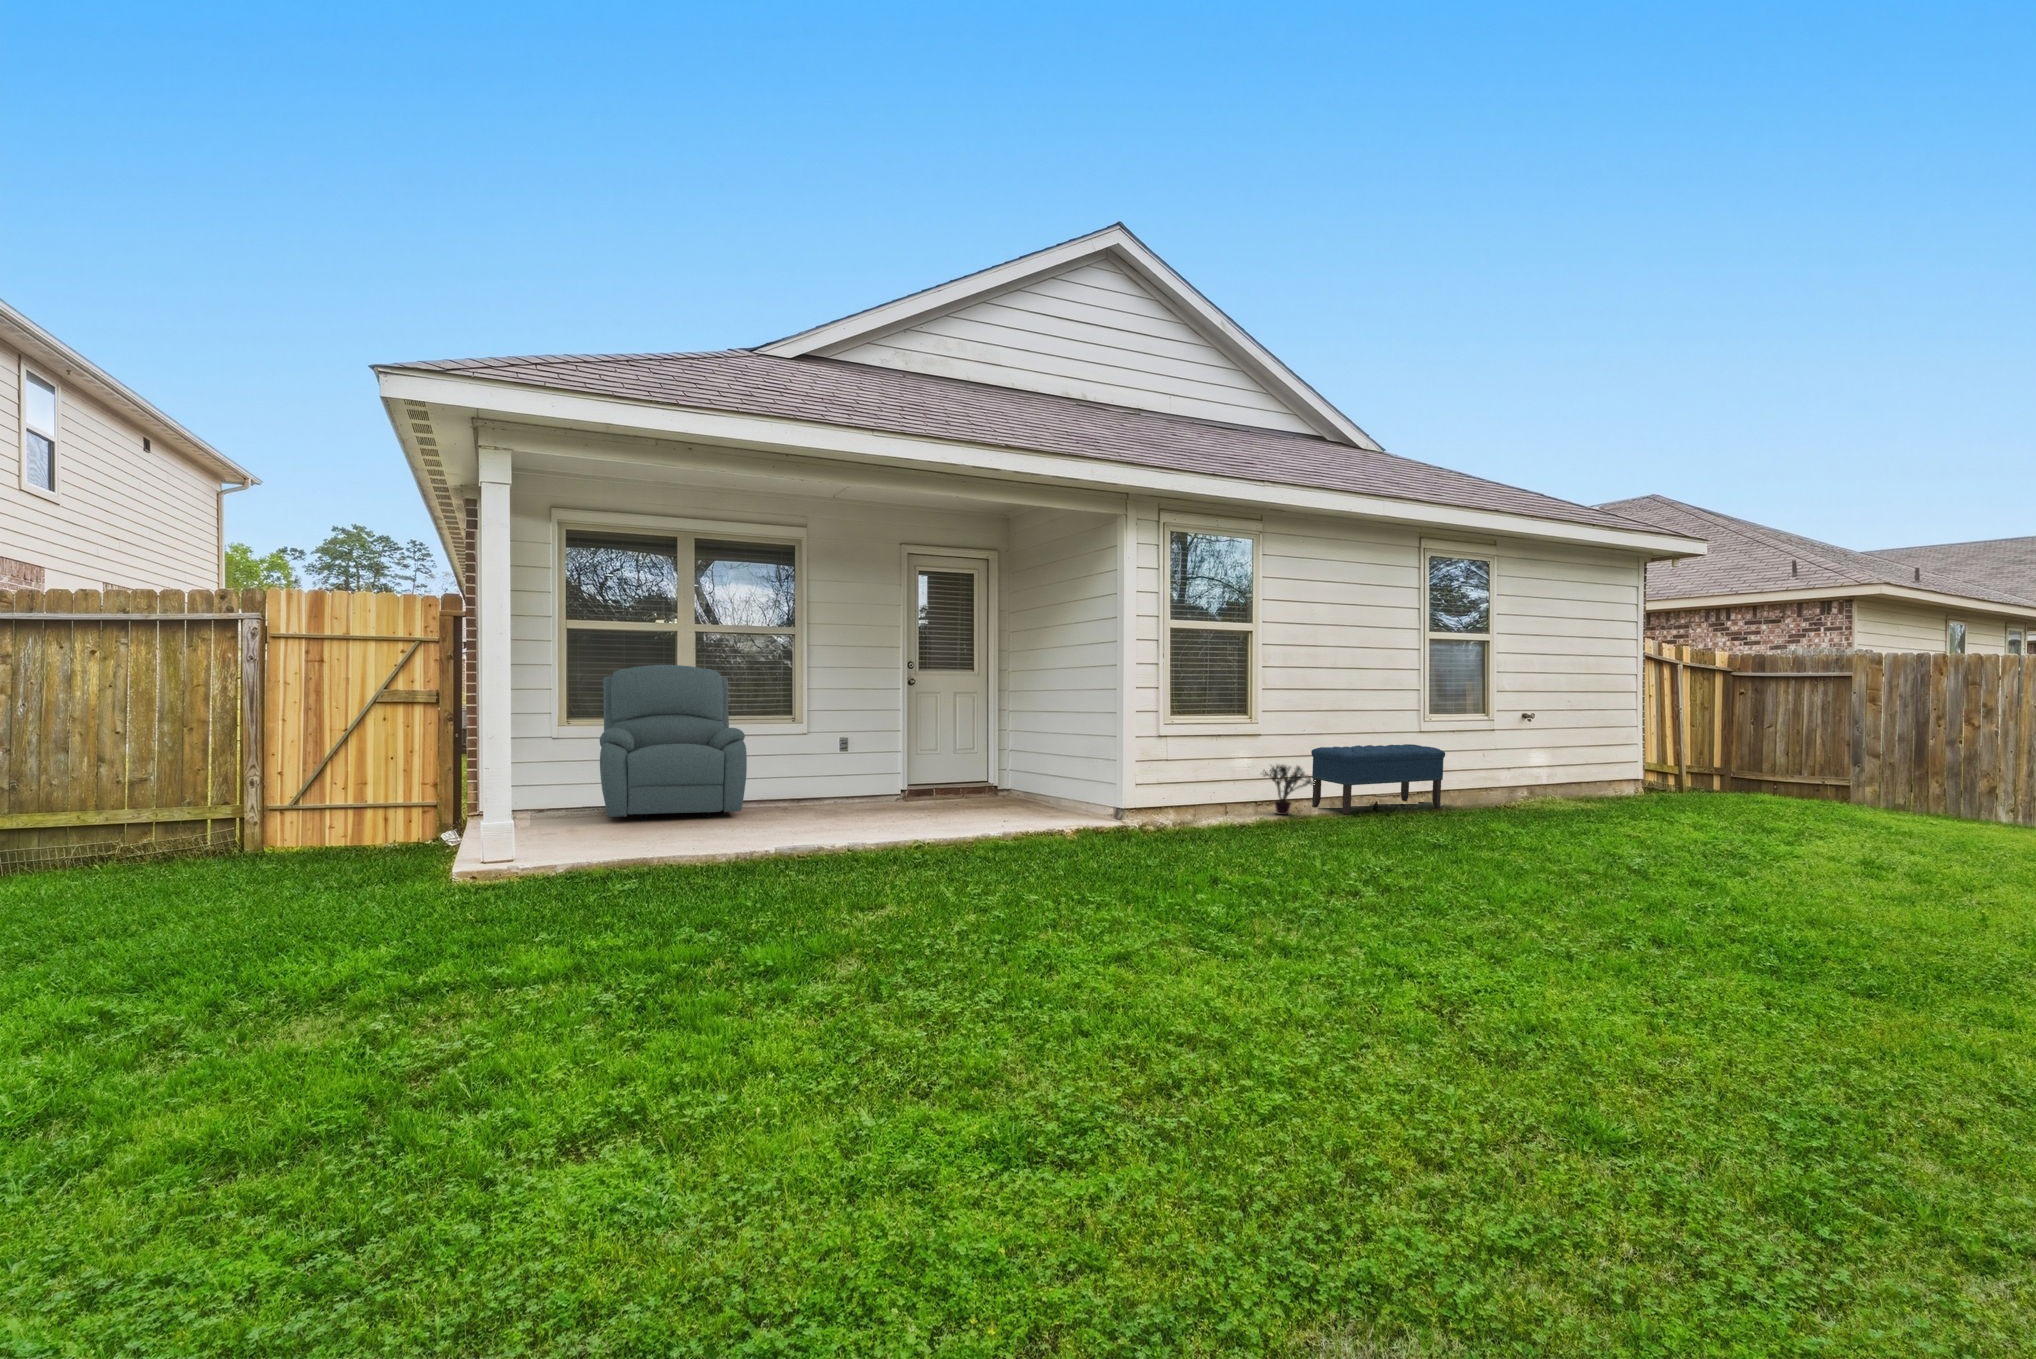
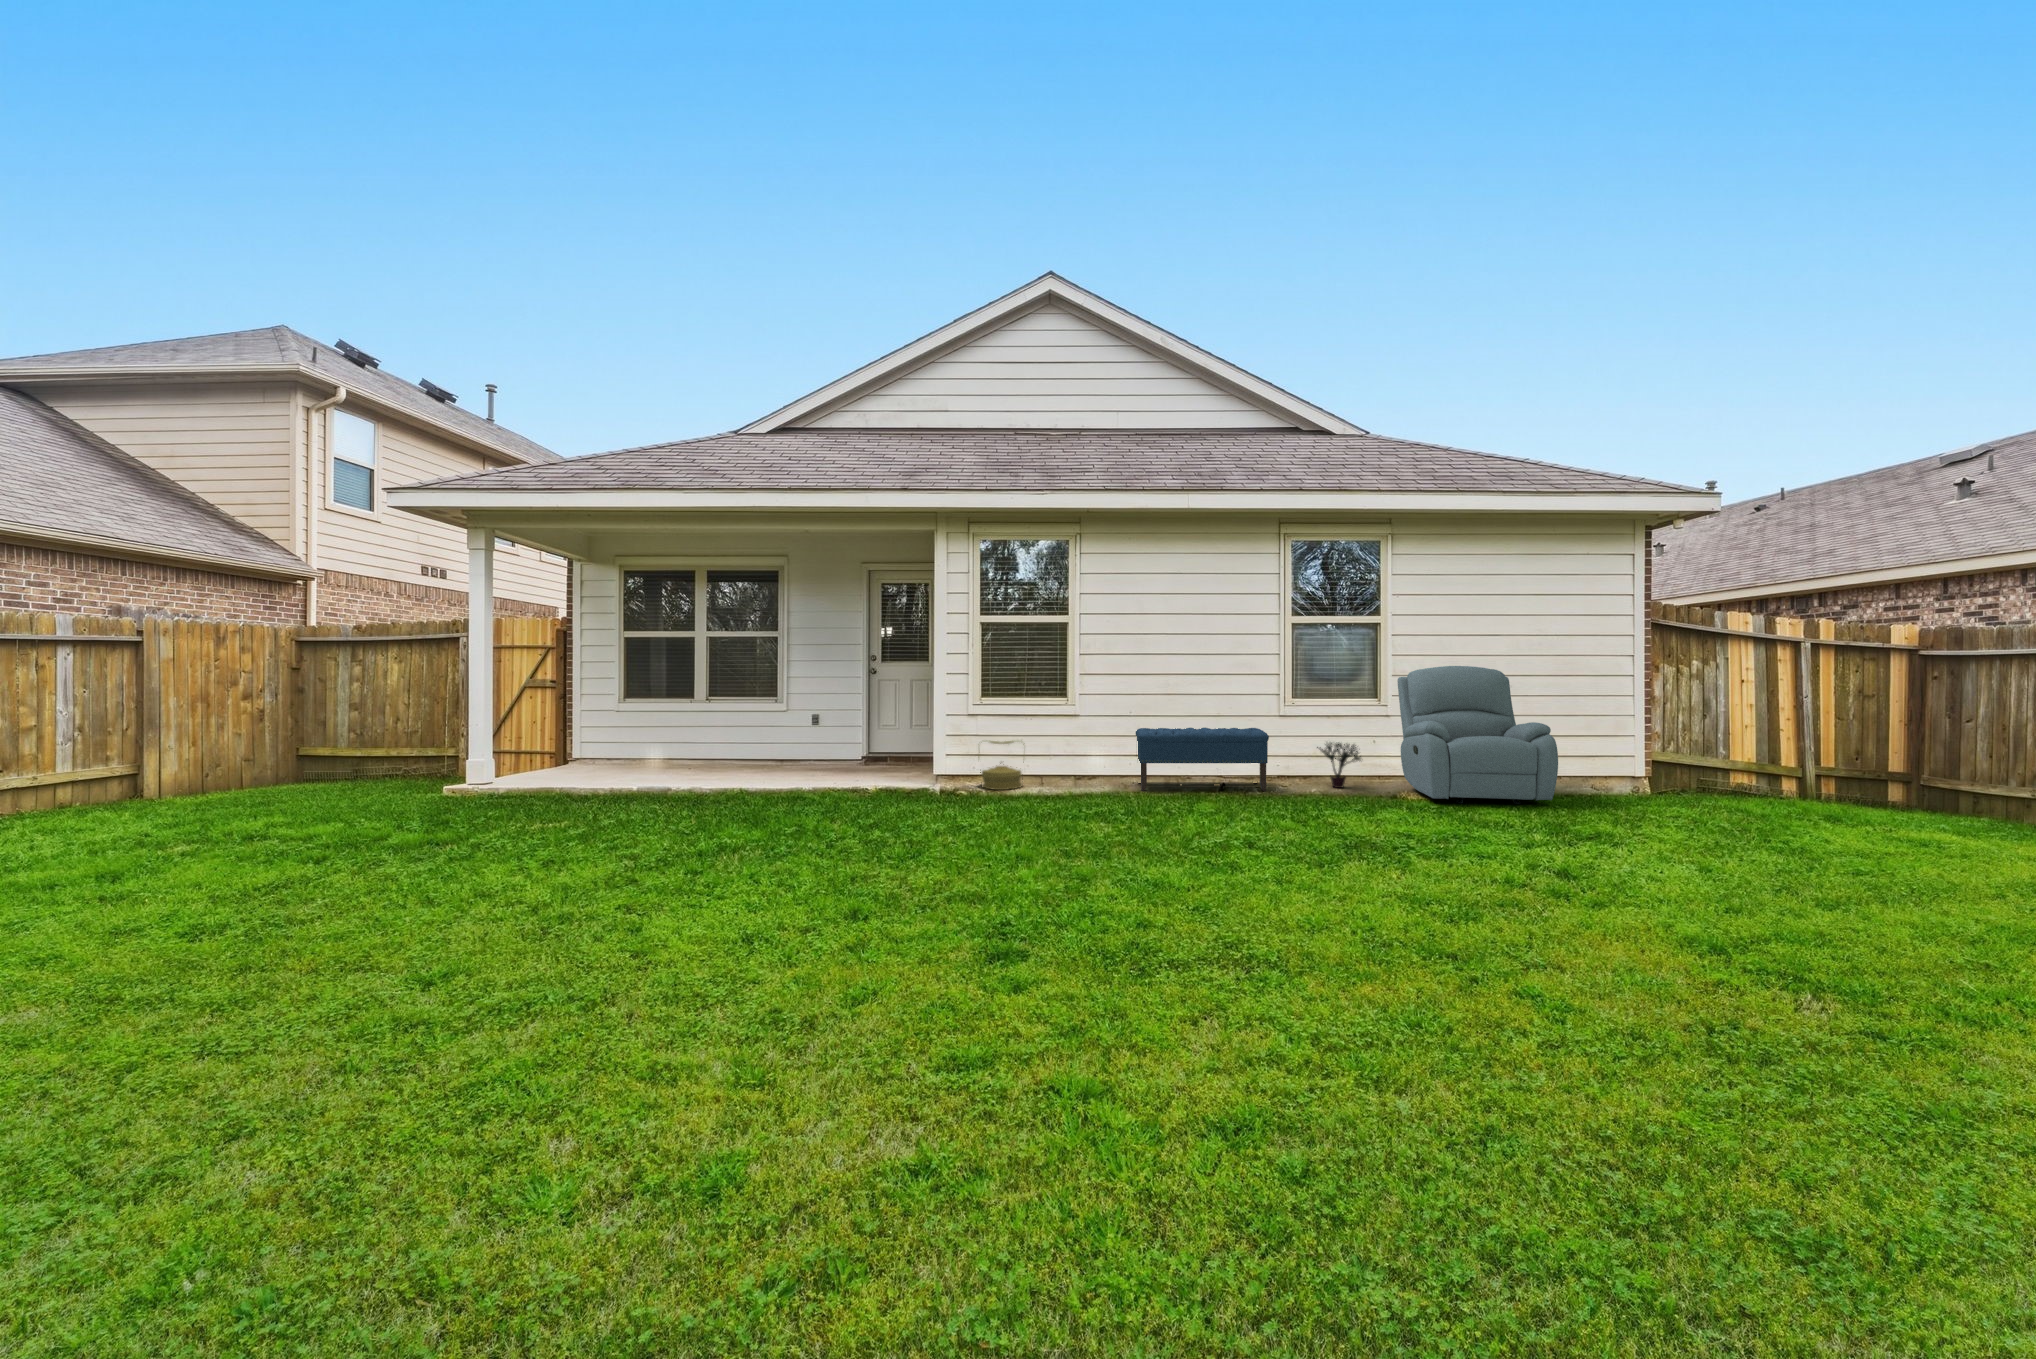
chair: present [600,665,747,821] -> present [1397,666,1558,804]
woven basket: none [1183,765,1233,823] -> present [980,741,1023,790]
potted plant: present [1263,765,1313,815] -> present [1317,743,1361,788]

